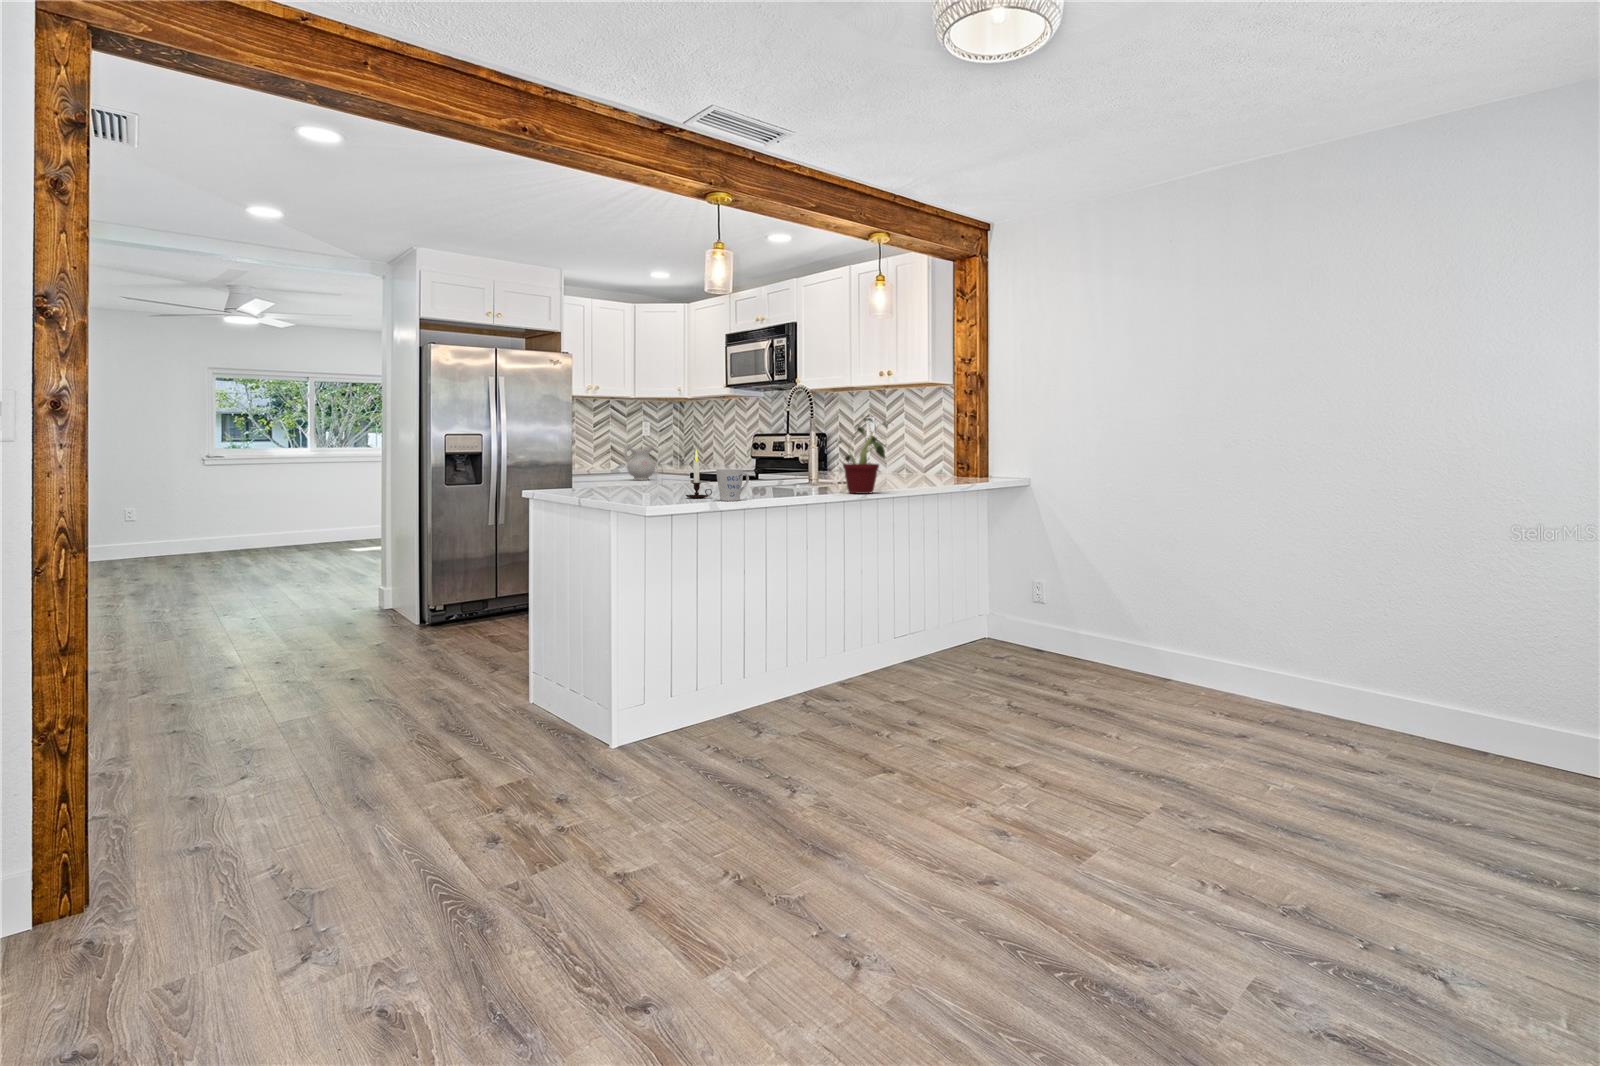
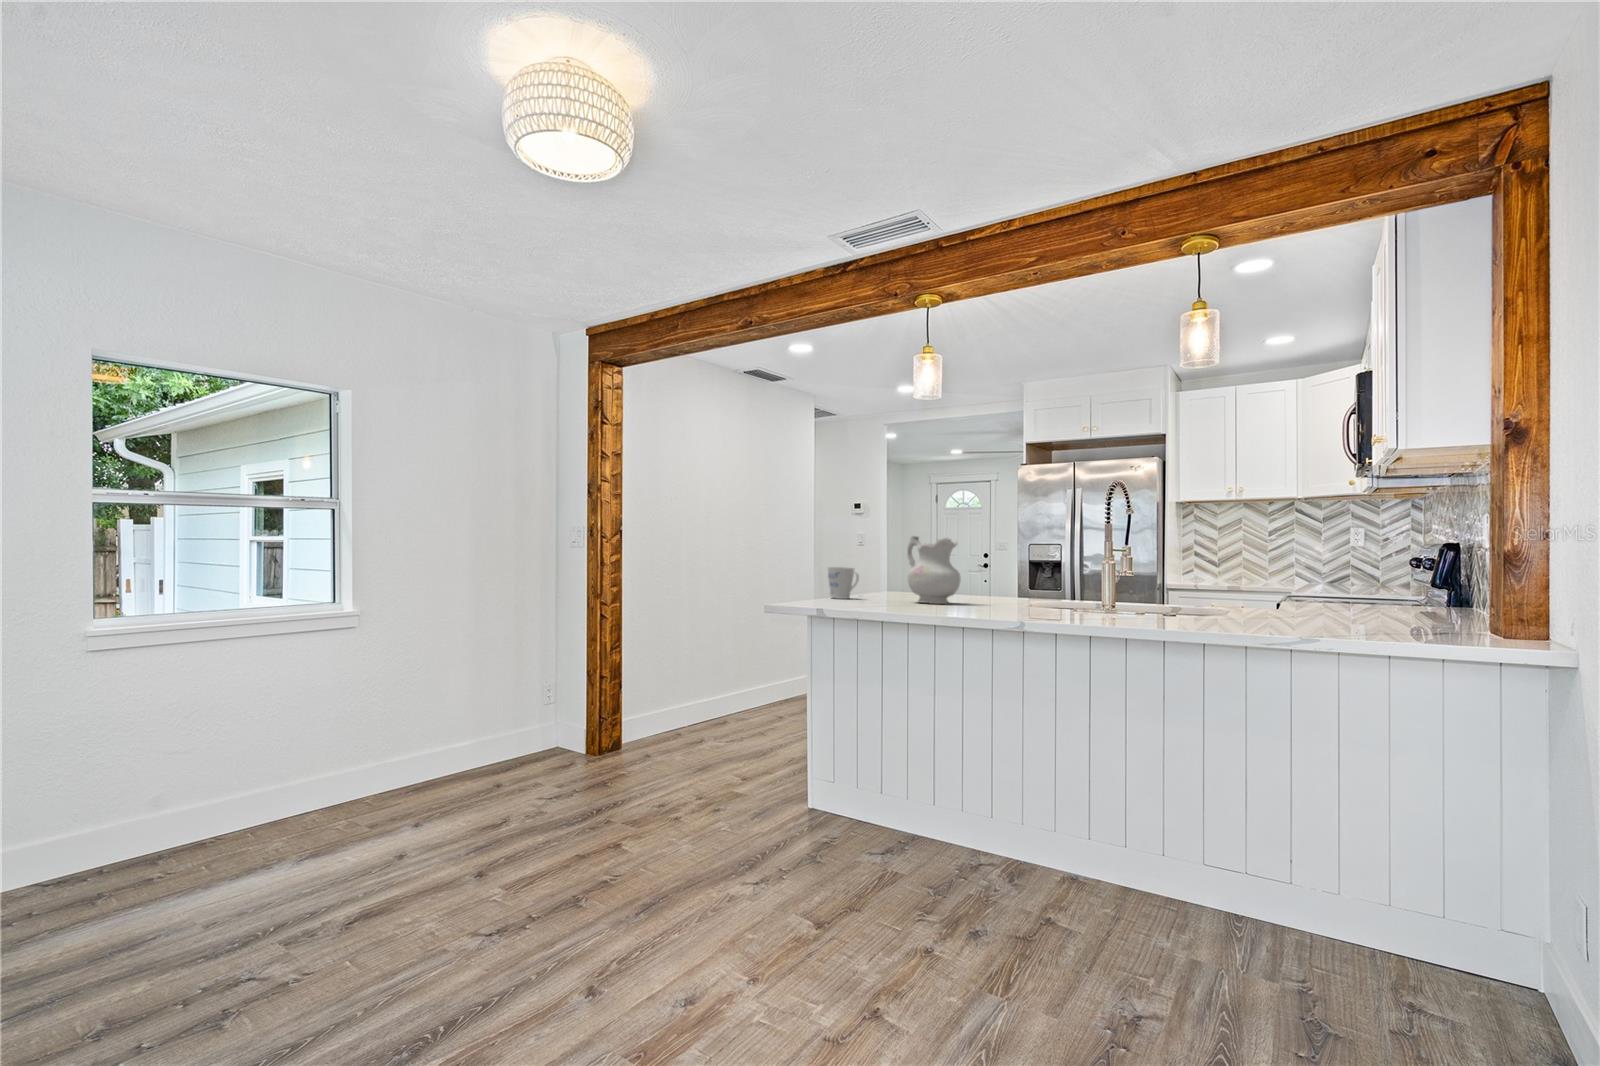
potted plant: present [838,416,888,494] -> none [991,504,1087,610]
ceramic pitcher: present [624,444,655,480] -> present [907,536,961,604]
candle: present [686,450,712,498] -> none [866,549,889,597]

